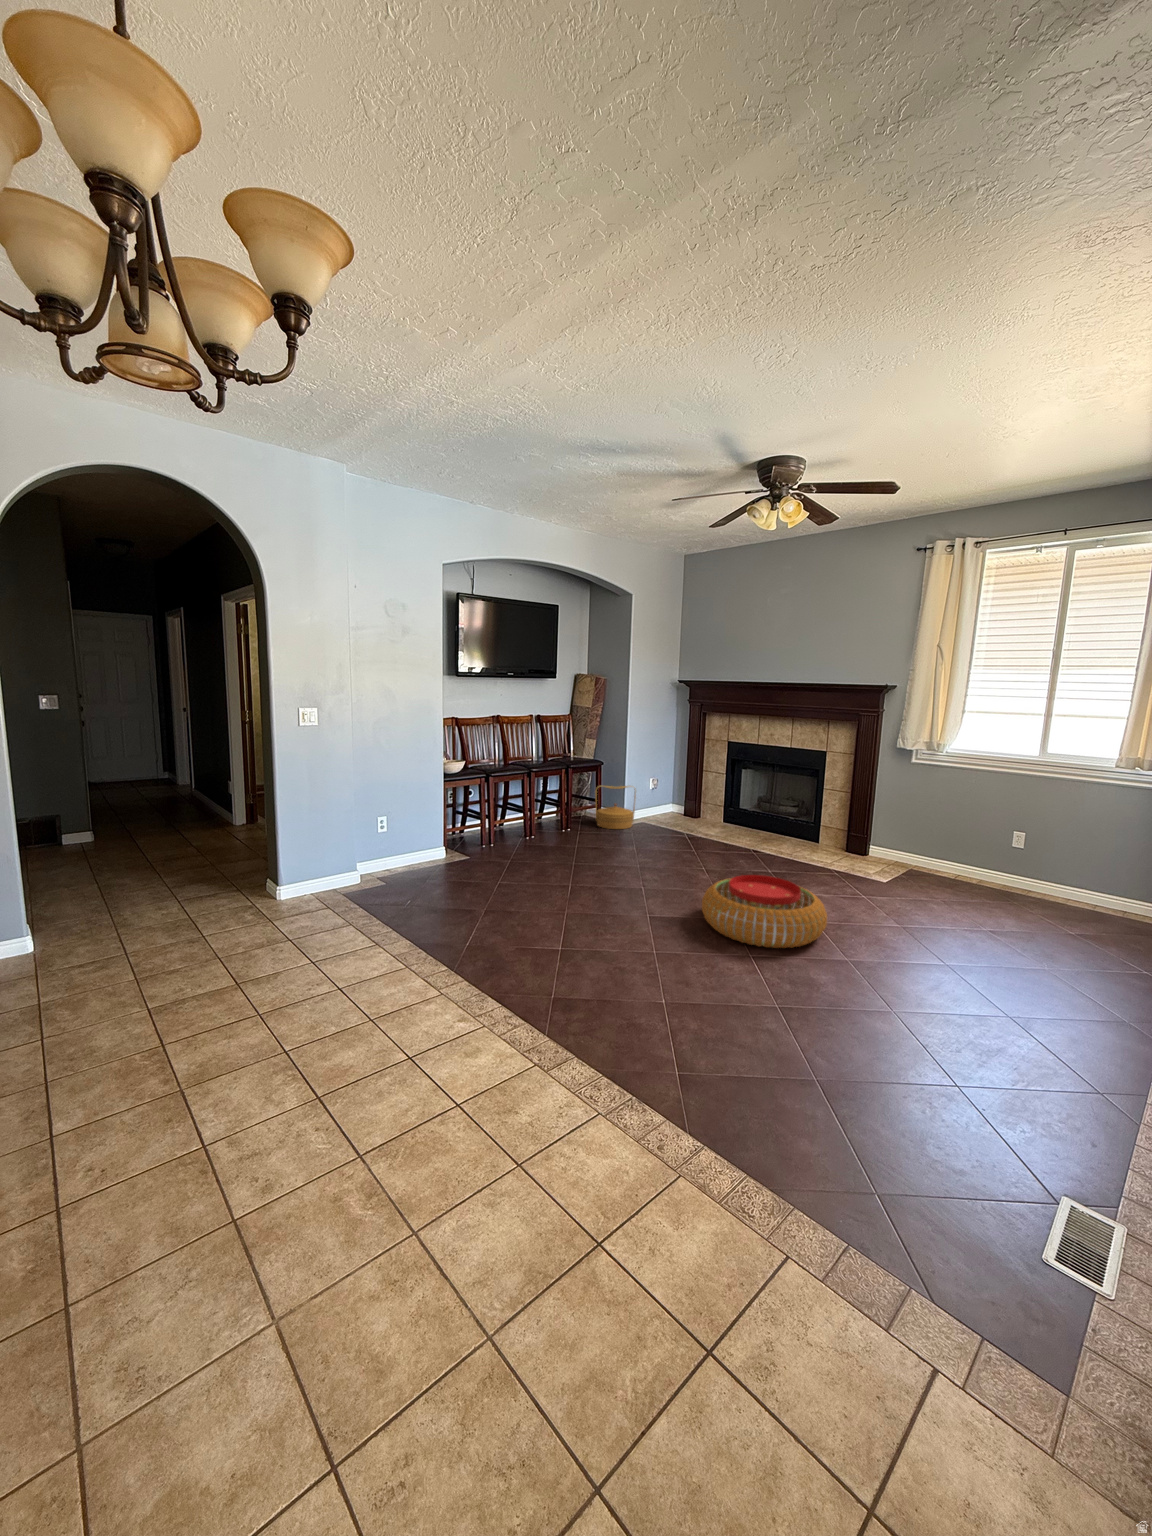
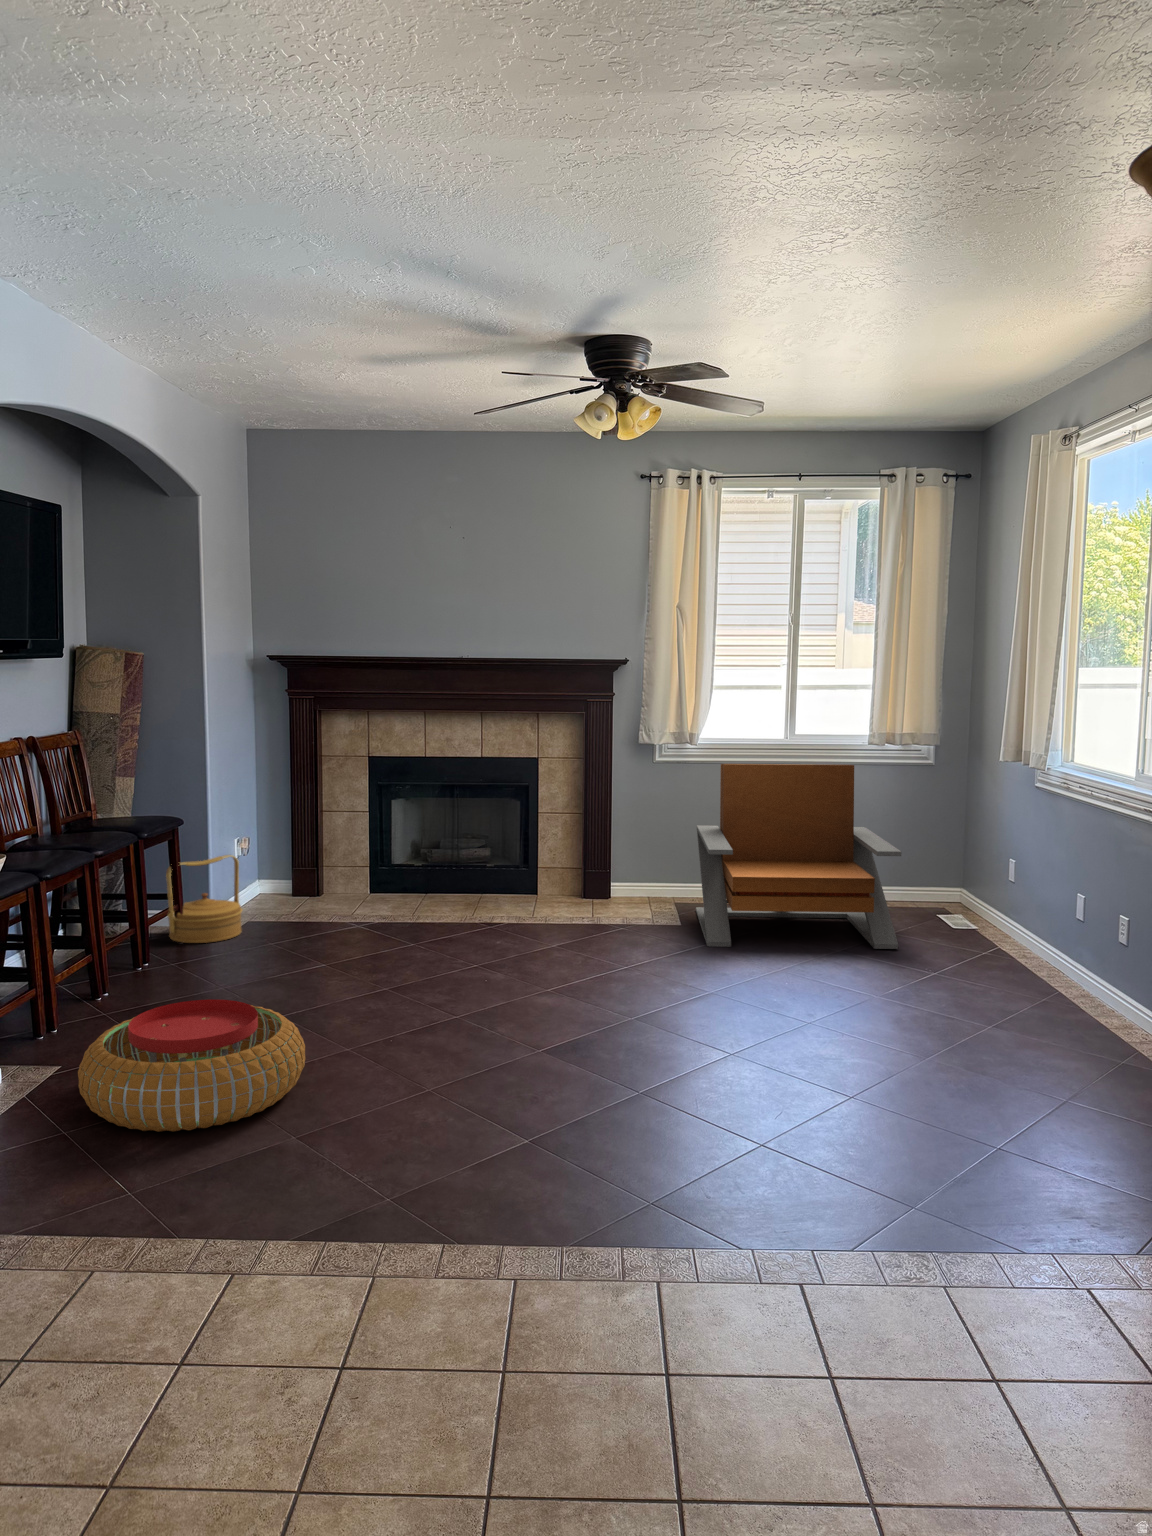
lounge chair: none [889,768,1101,947] -> present [696,764,902,949]
pouf: present [702,875,827,948] -> present [78,999,306,1132]

